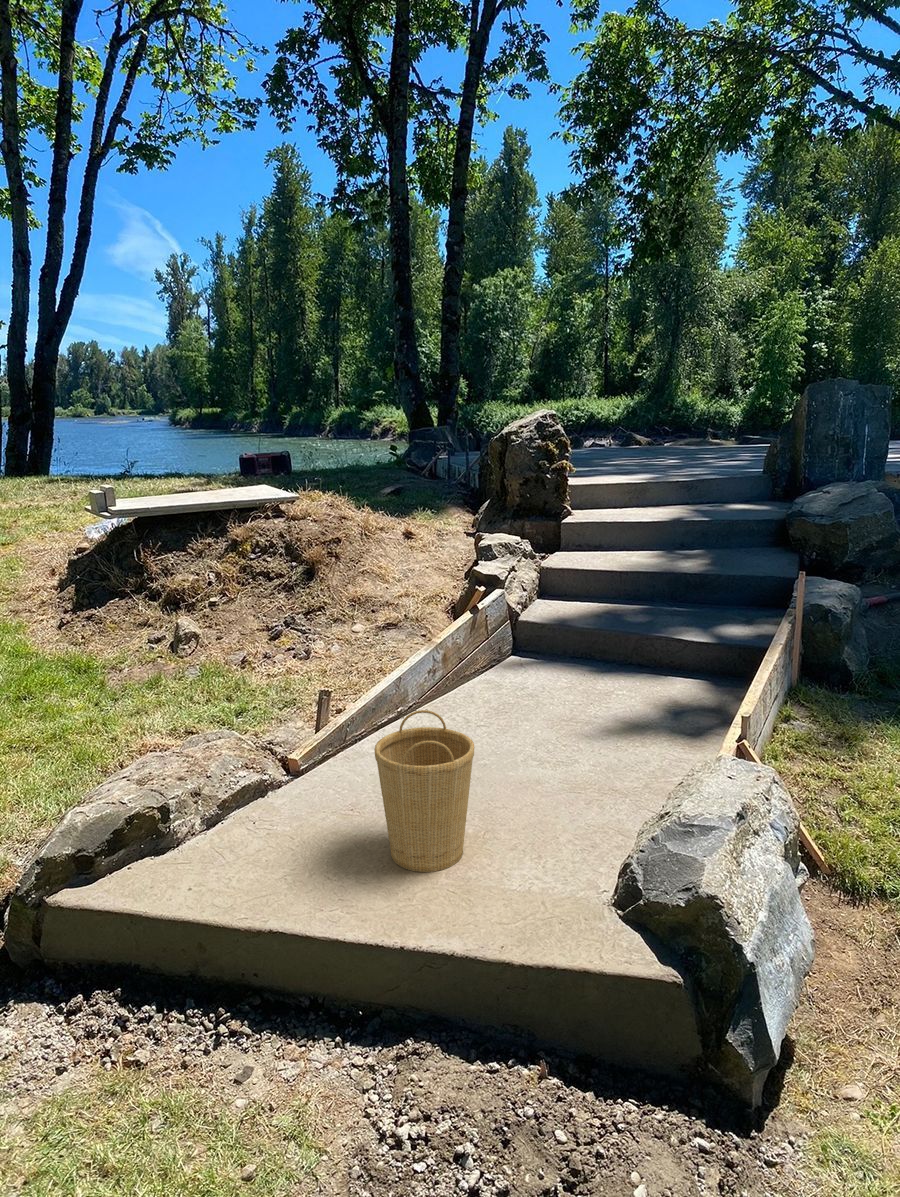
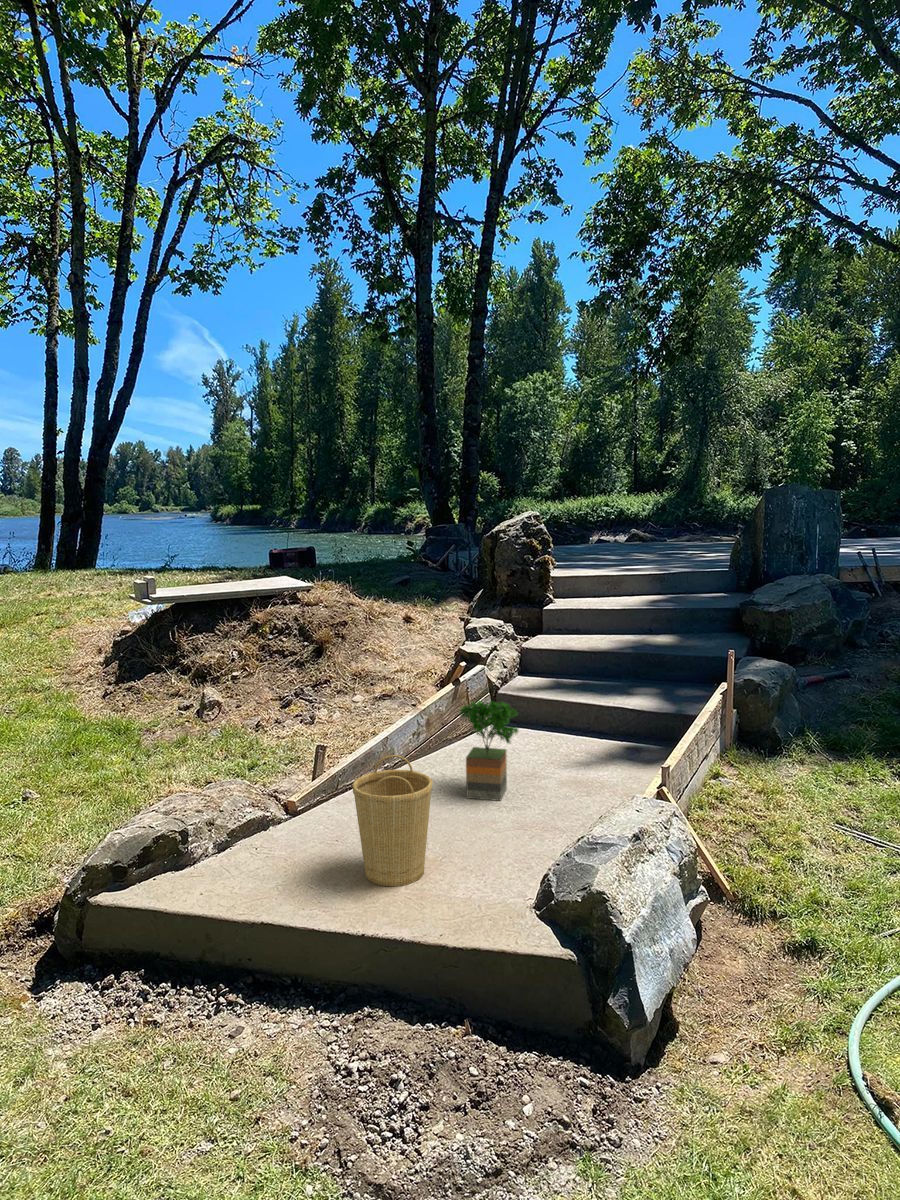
potted tree: none [485,634,562,753] -> present [459,701,518,801]

